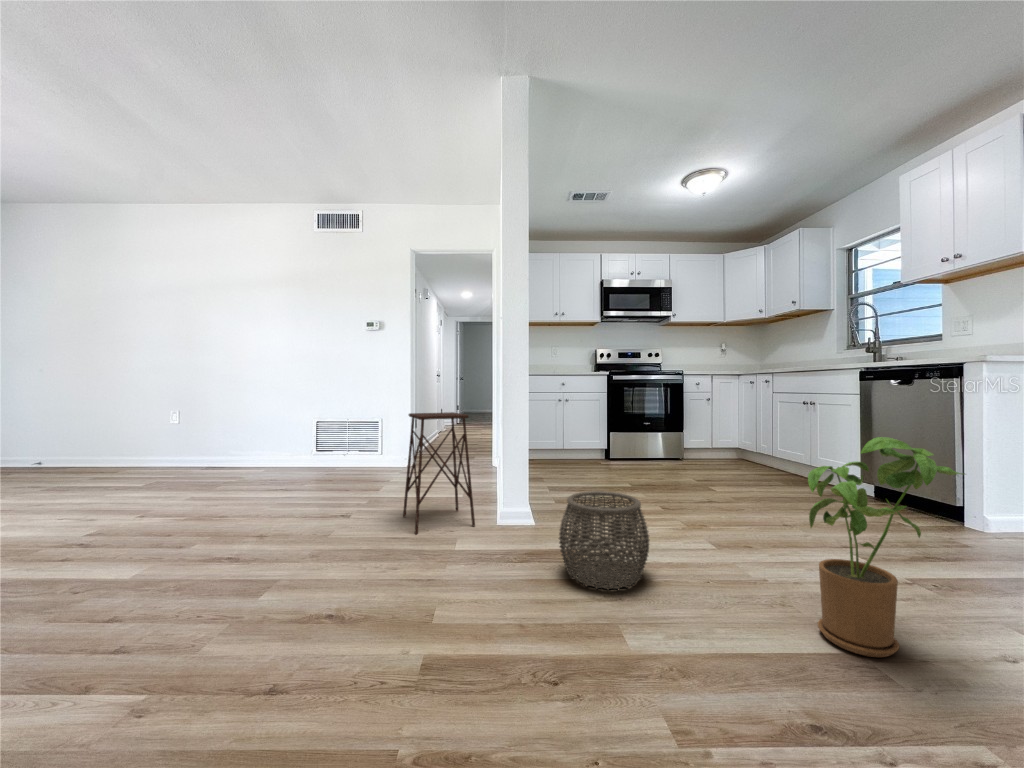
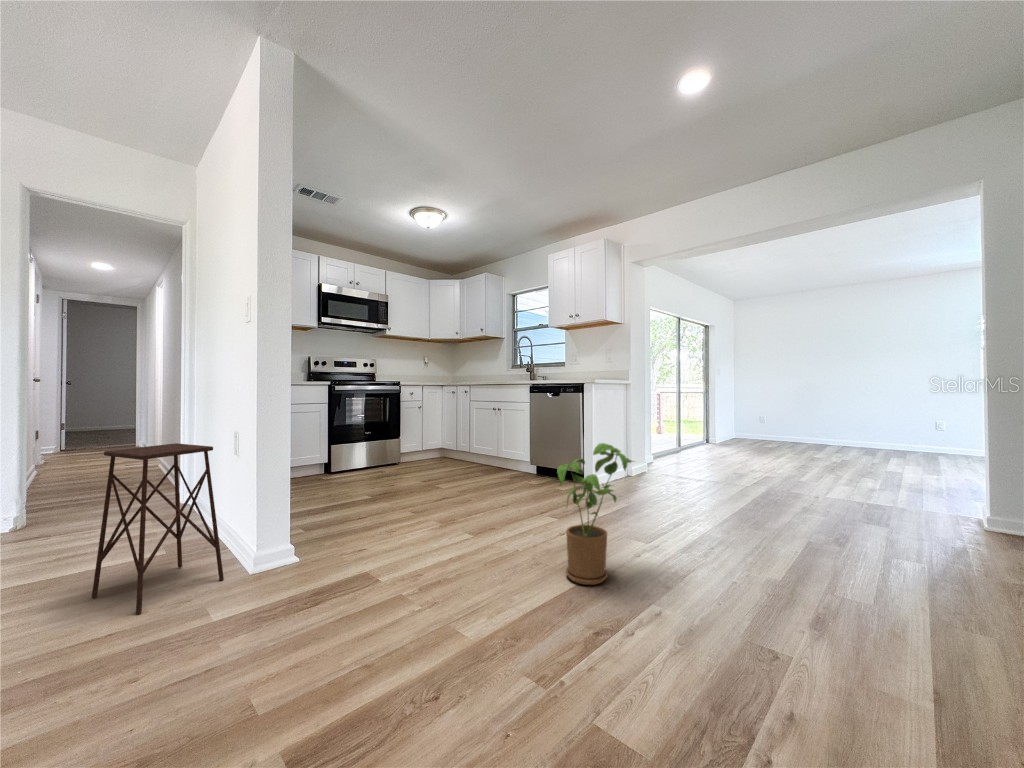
woven basket: present [559,491,649,590] -> none [363,508,448,603]

